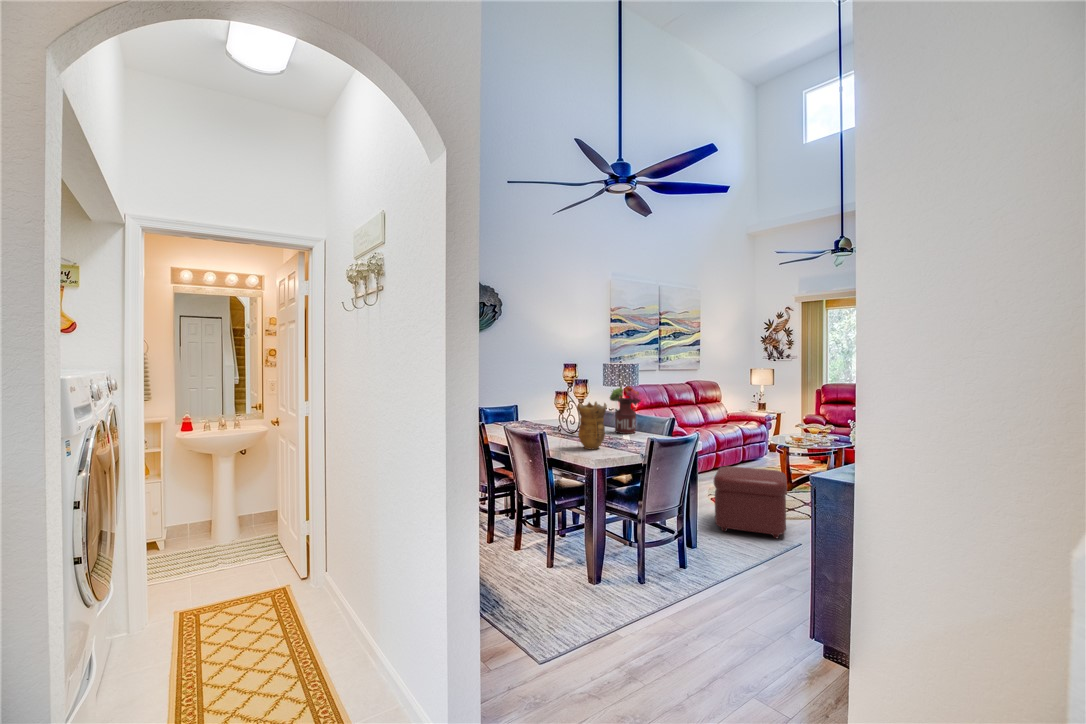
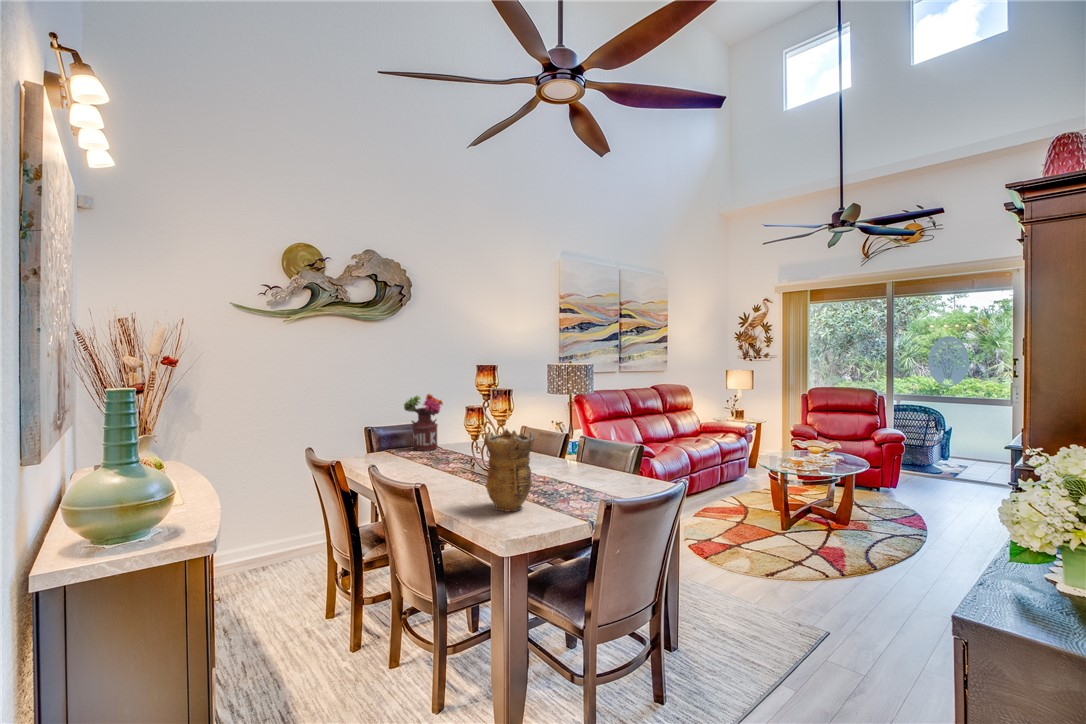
flower arrangement: present [610,387,641,434] -> present [404,394,443,451]
ottoman: present [714,466,787,538] -> none [698,509,805,621]

